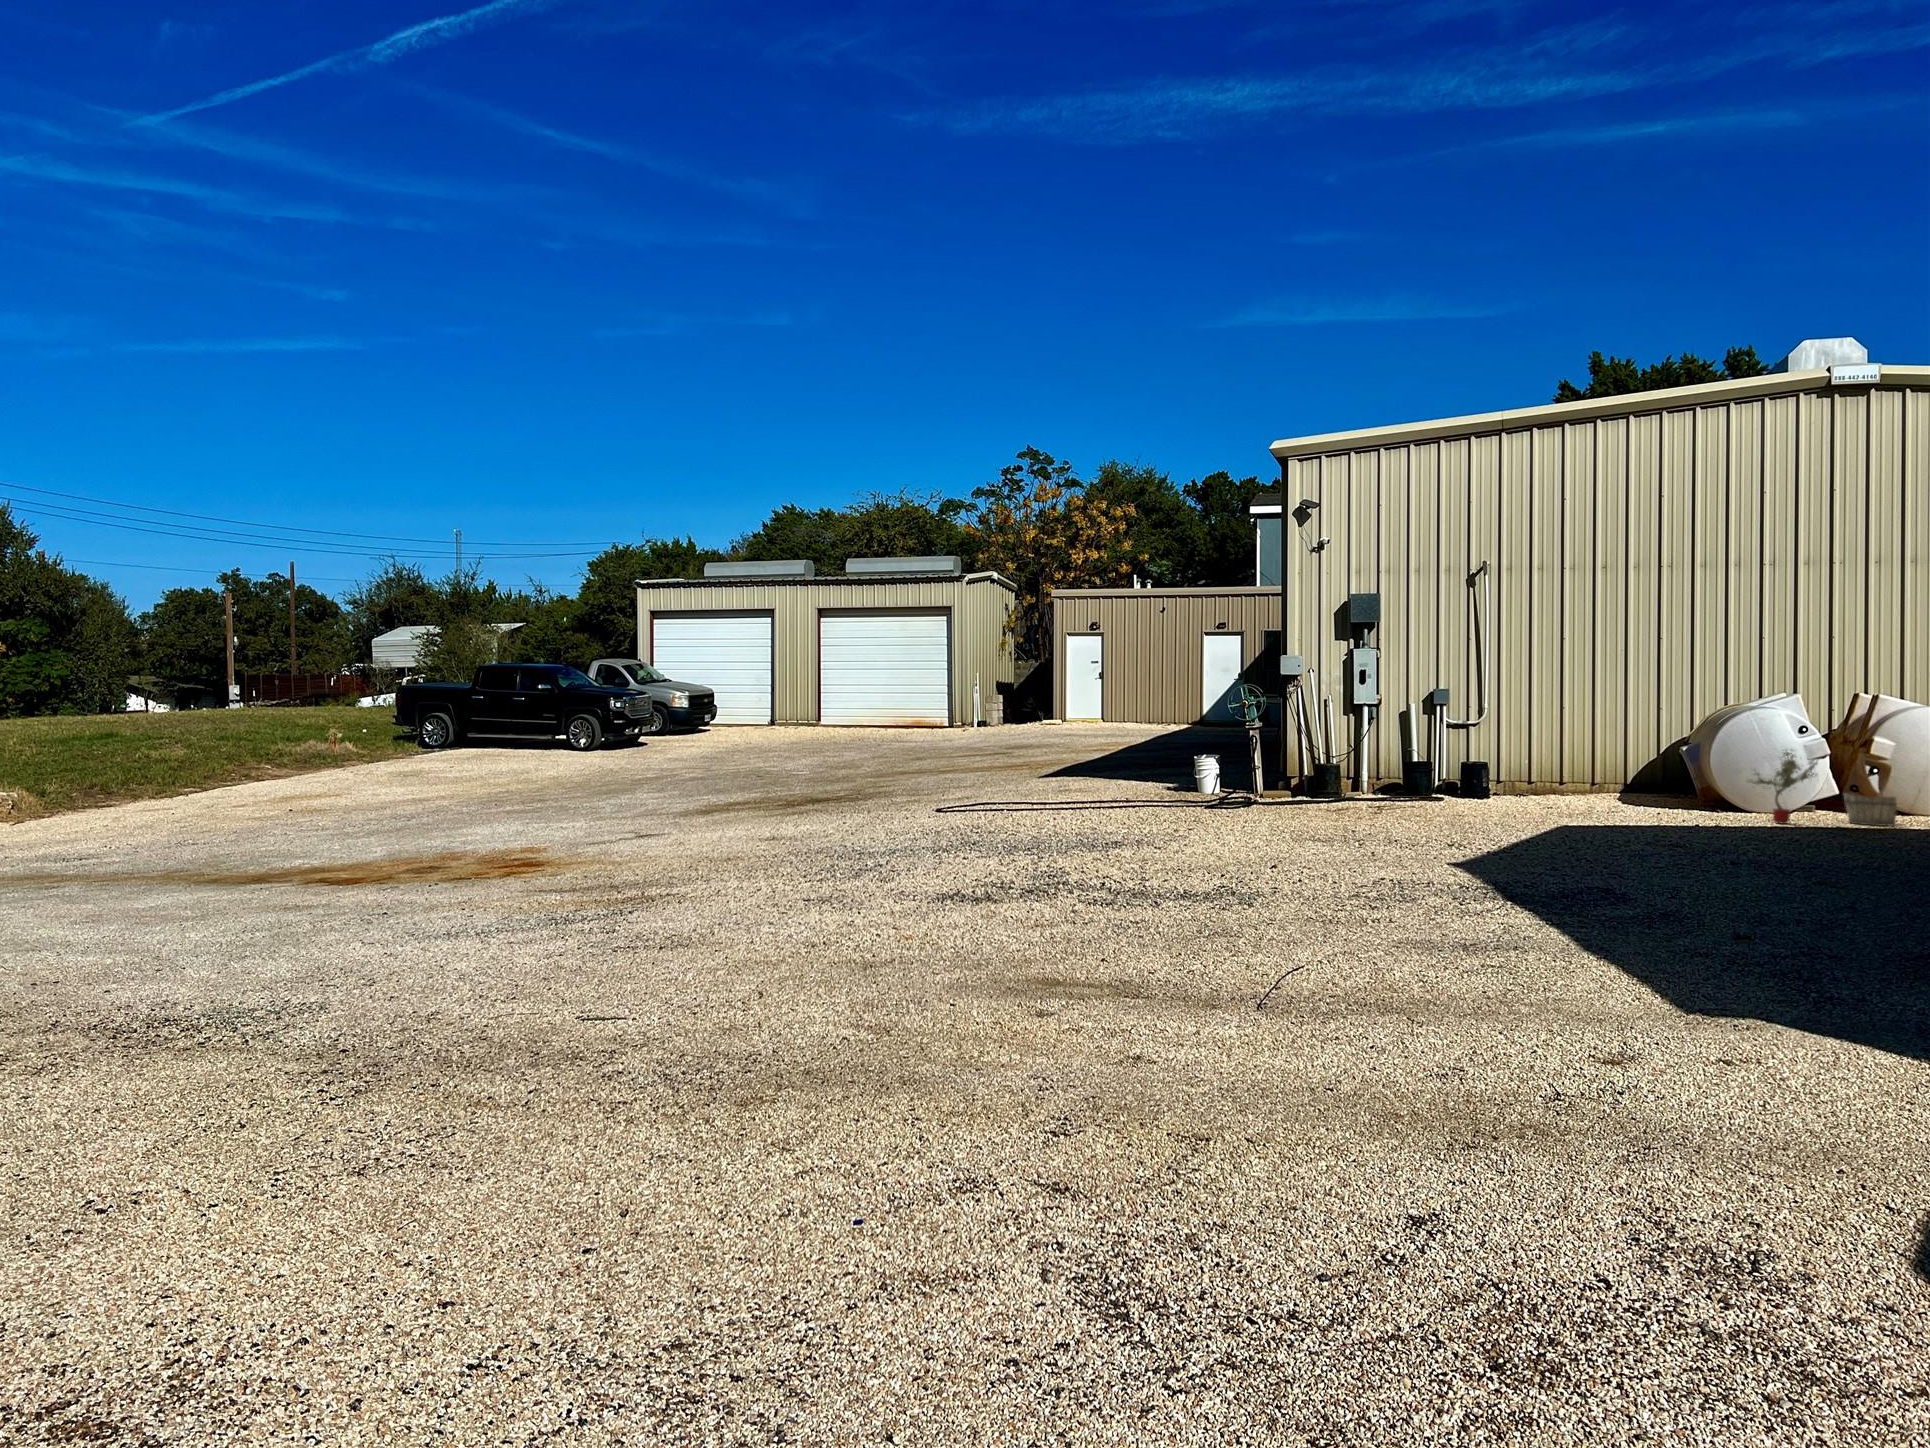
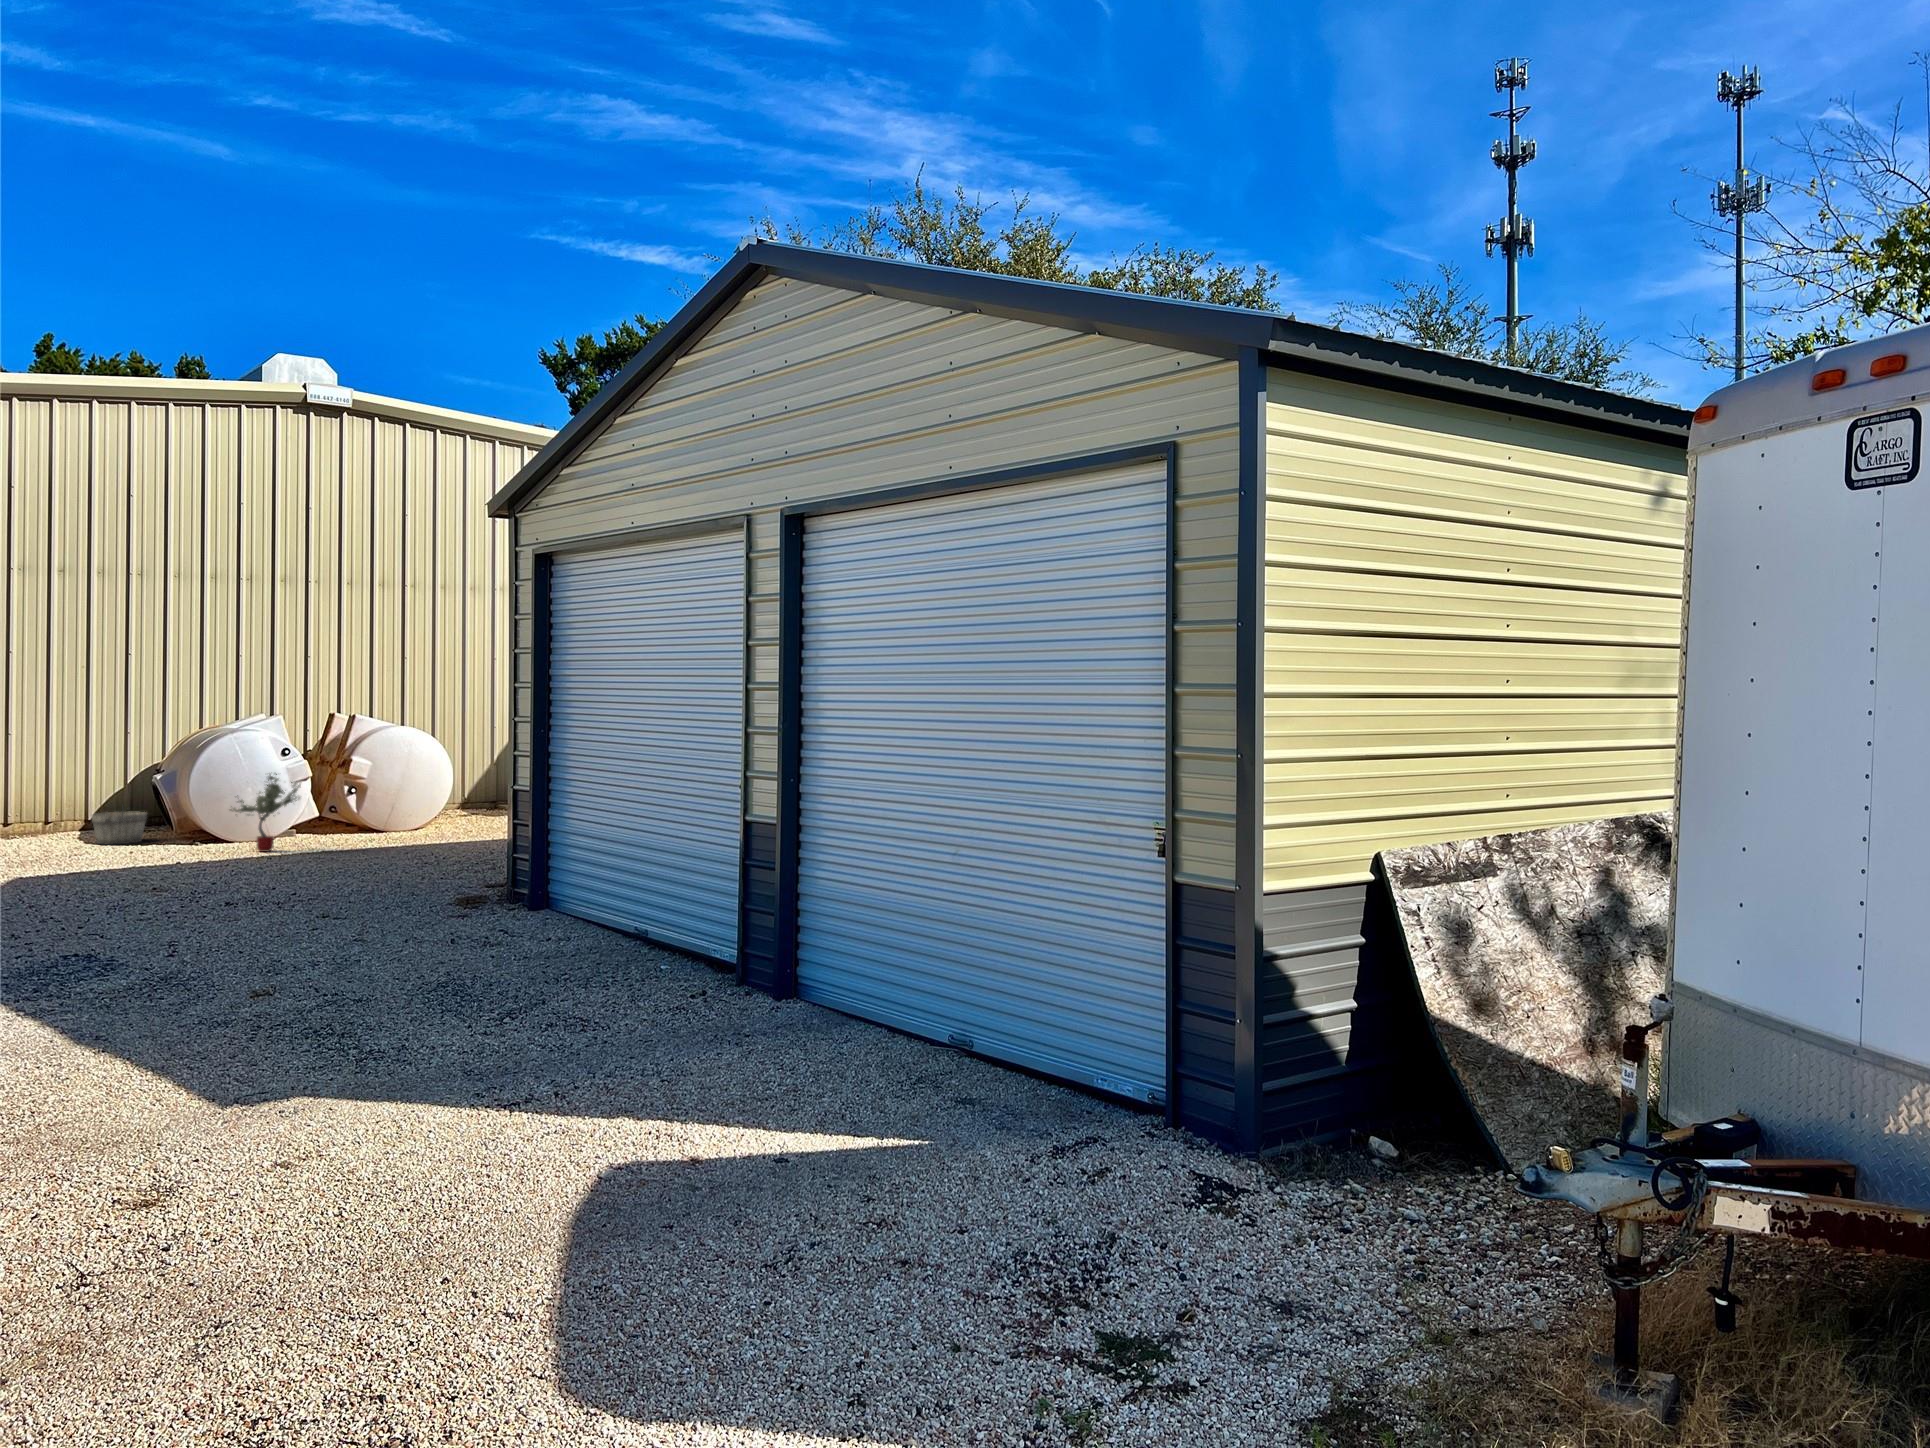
wooden bucket: present [1844,793,1897,826] -> present [92,805,147,844]

